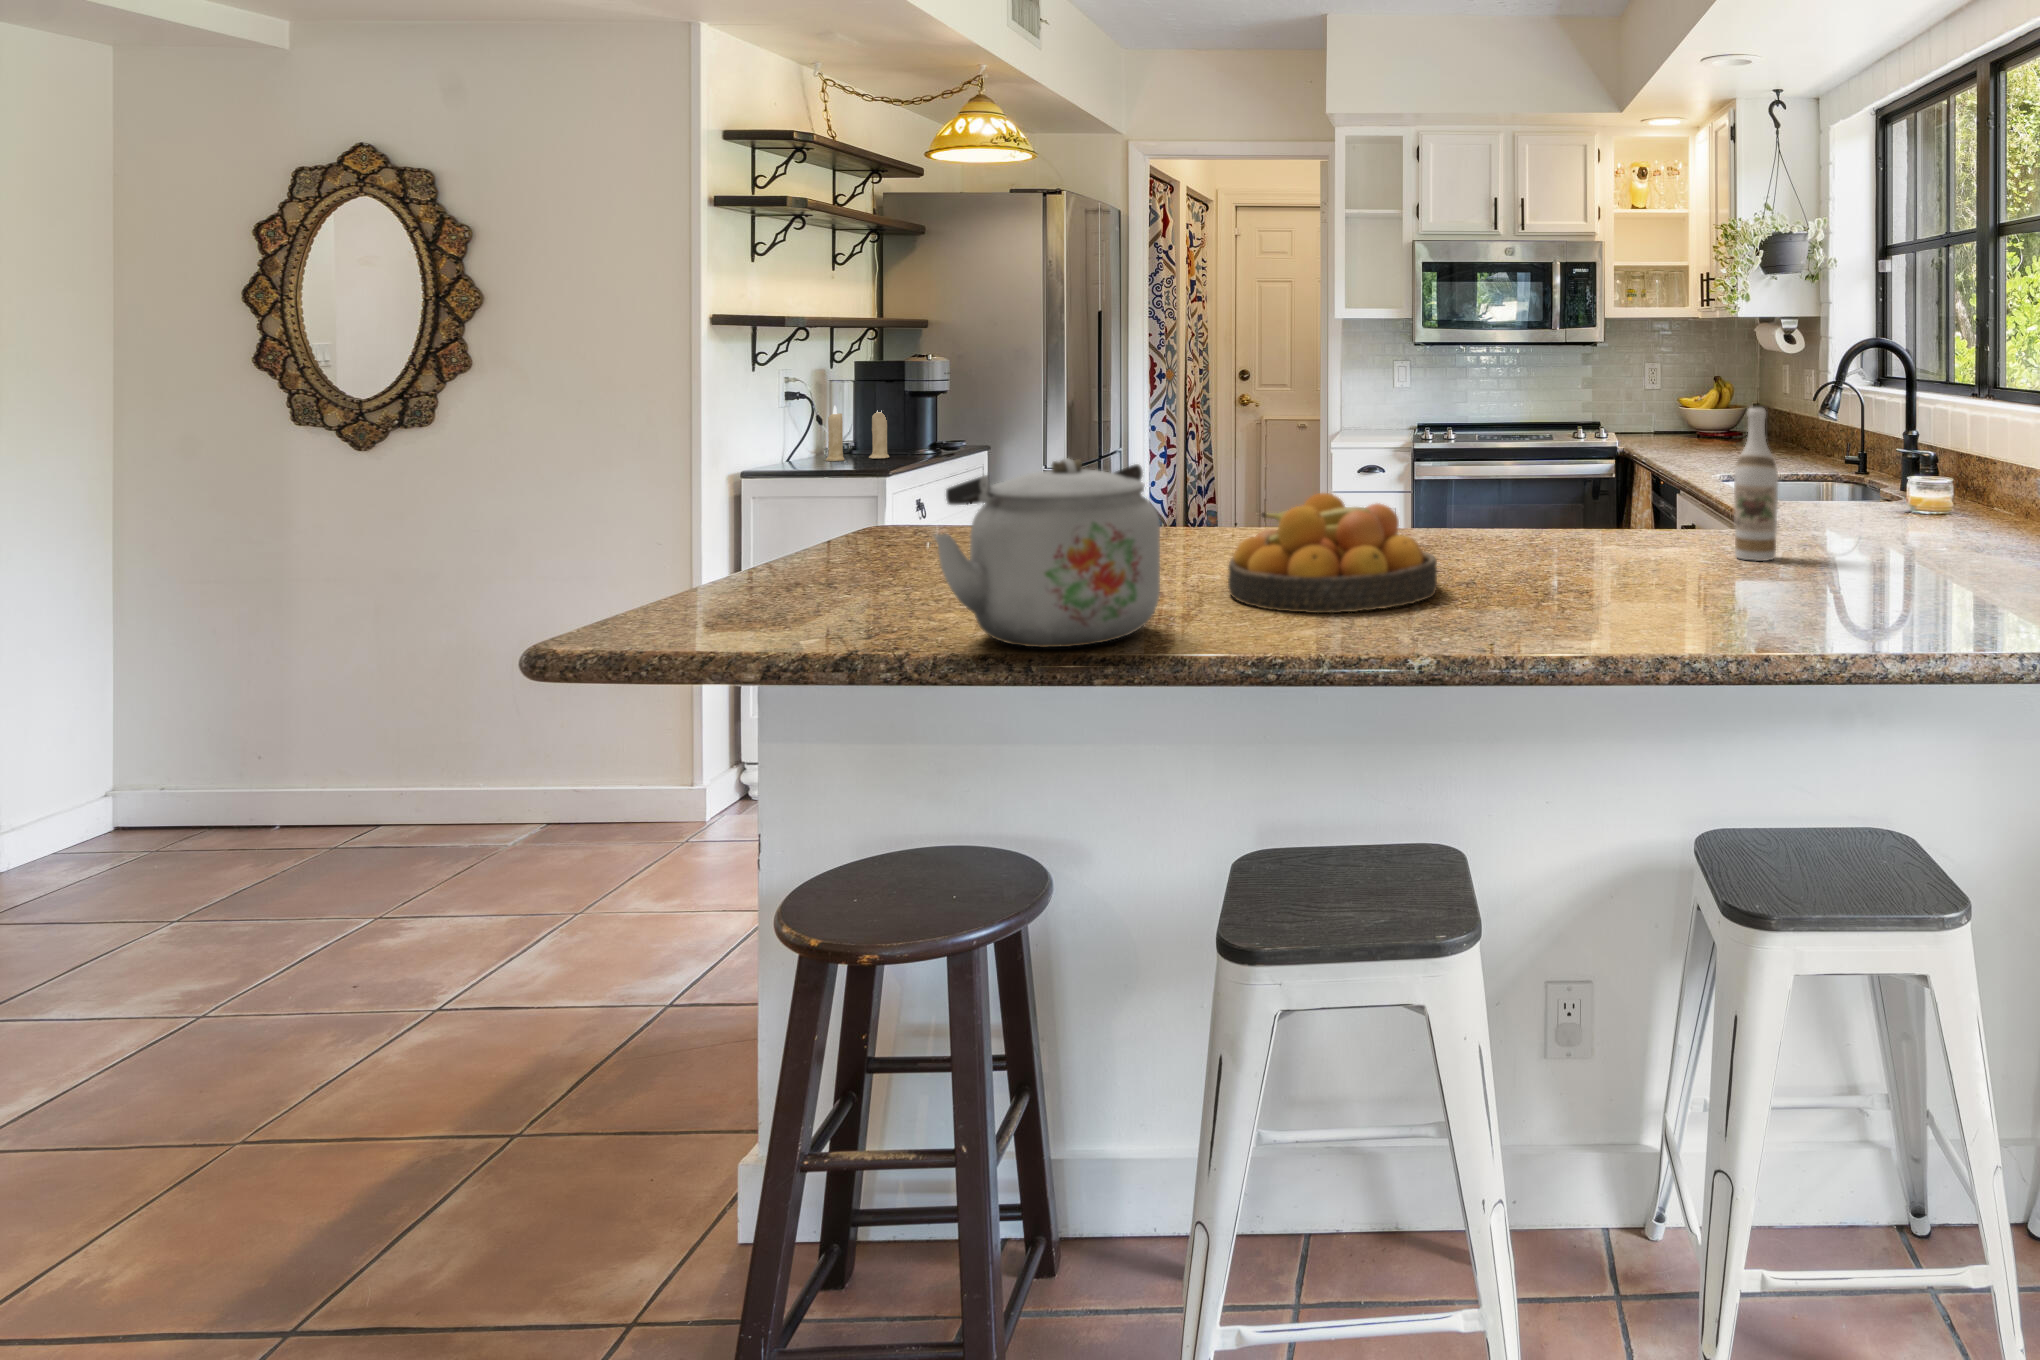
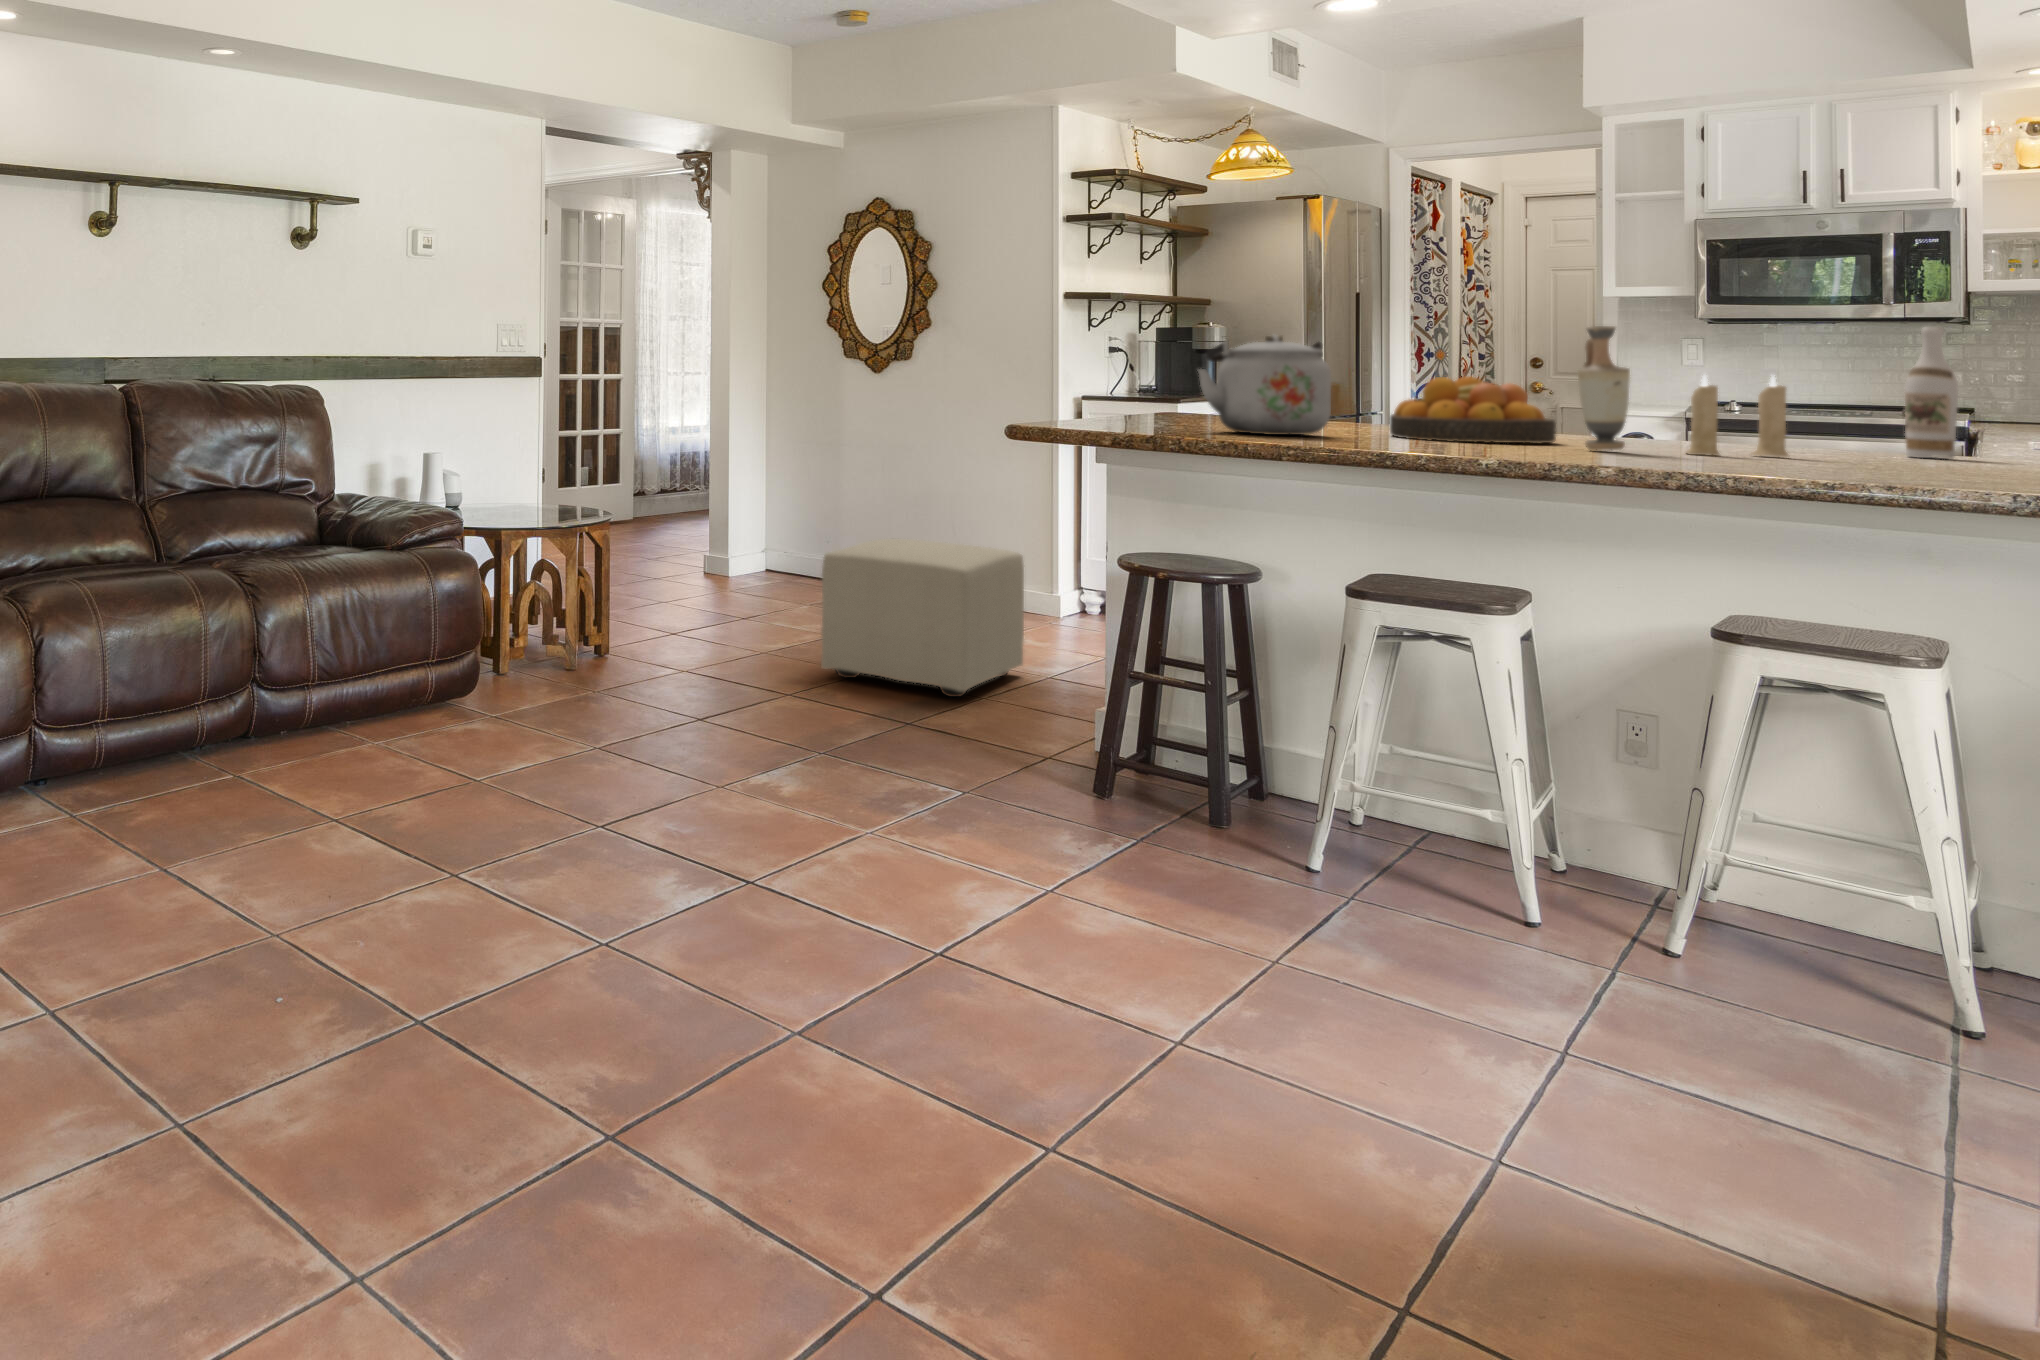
candle: present [825,406,889,461] -> present [1686,375,1788,457]
vase: none [1495,437,1556,624] -> present [1577,326,1630,451]
ottoman: none [105,804,627,1188] -> present [821,539,1024,697]

